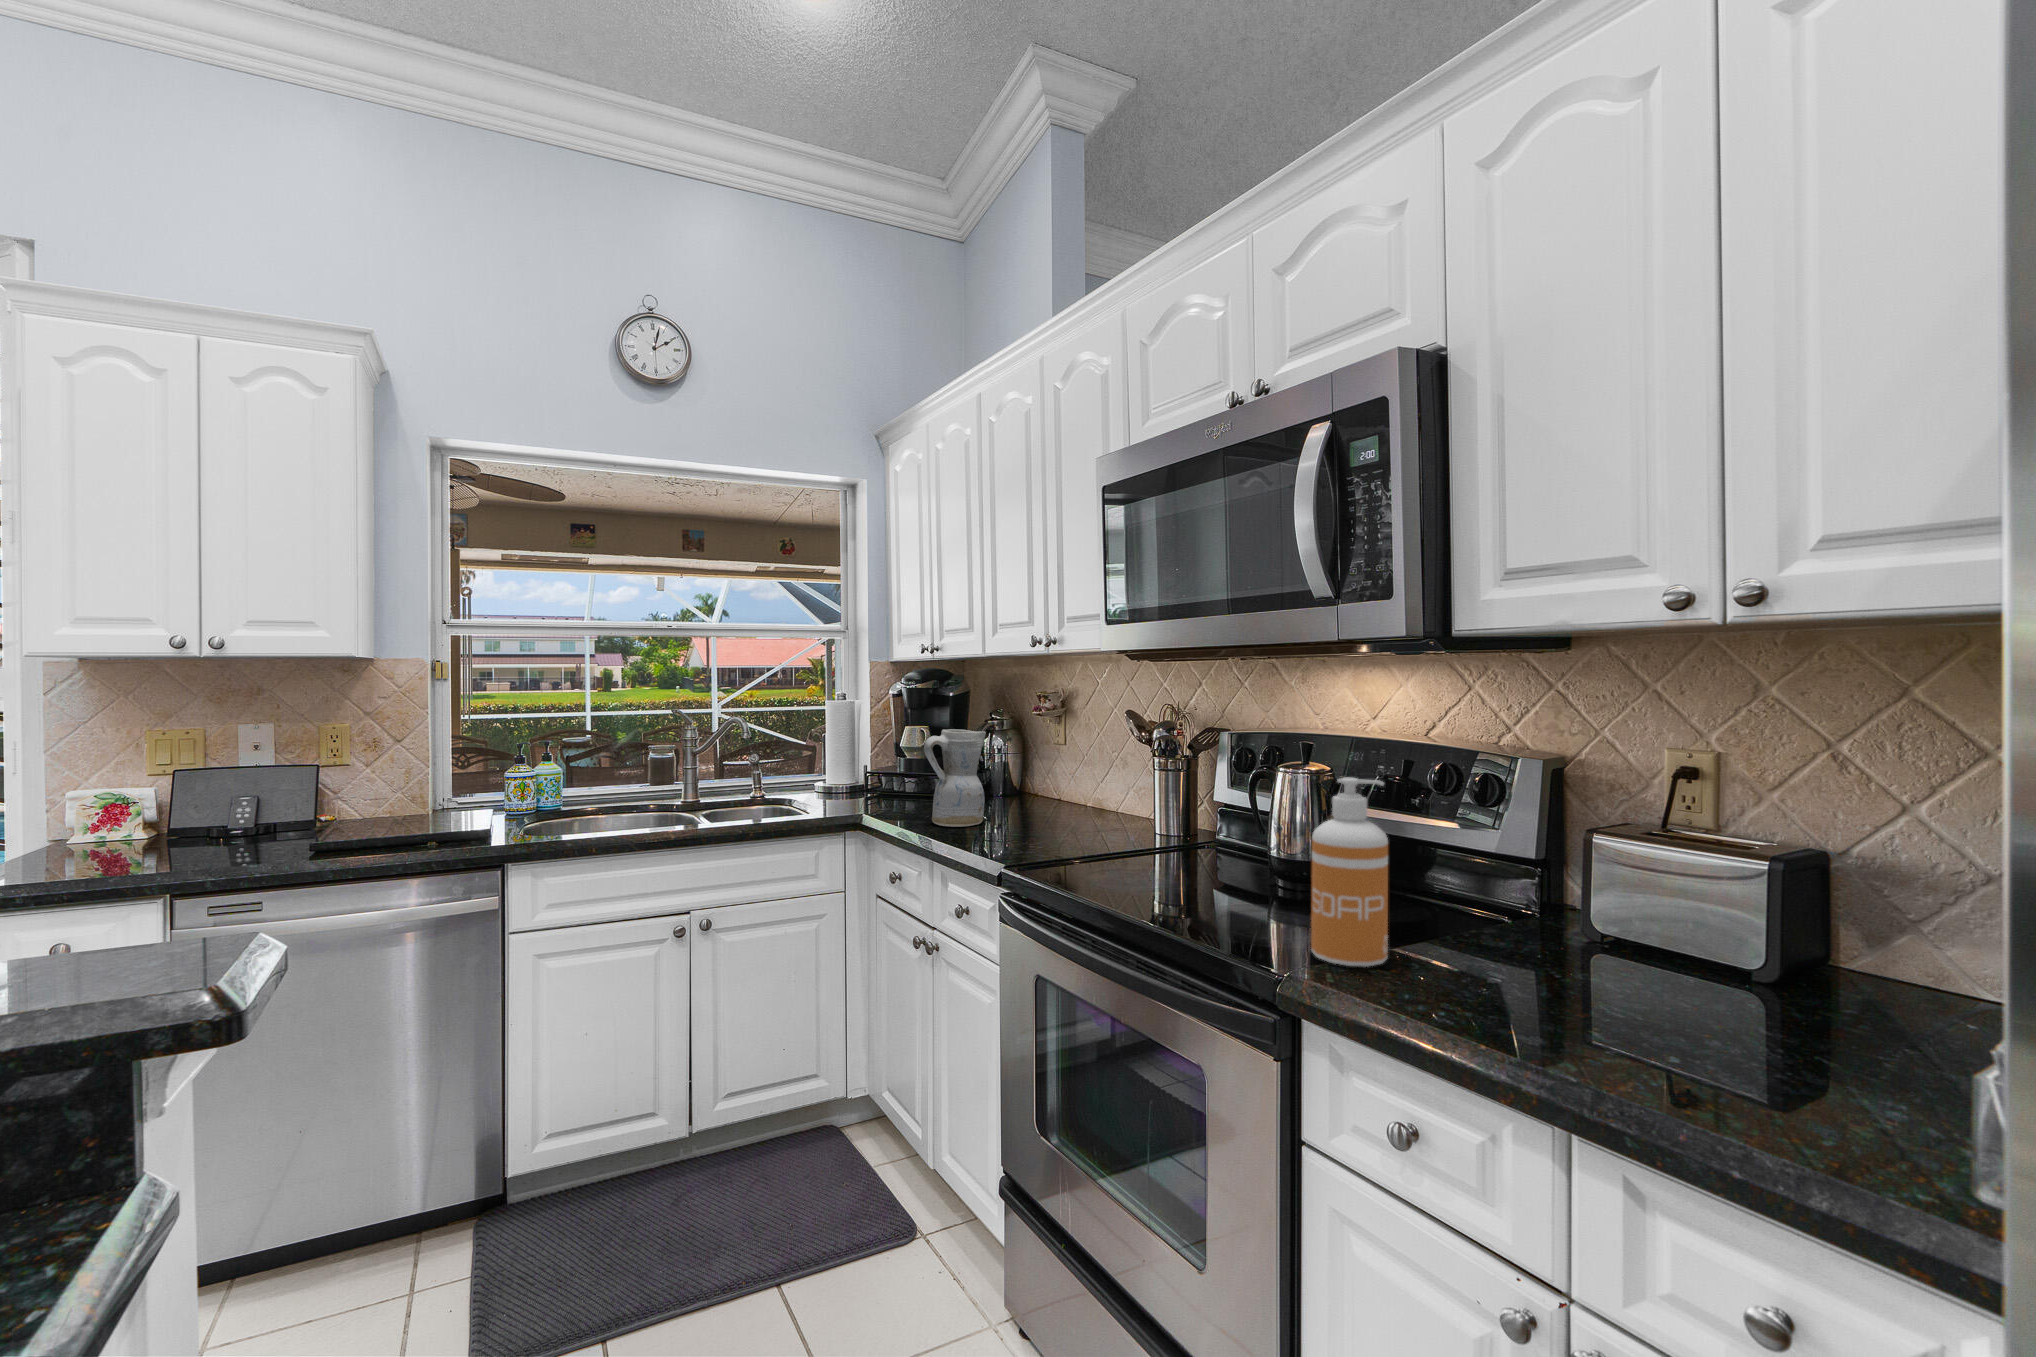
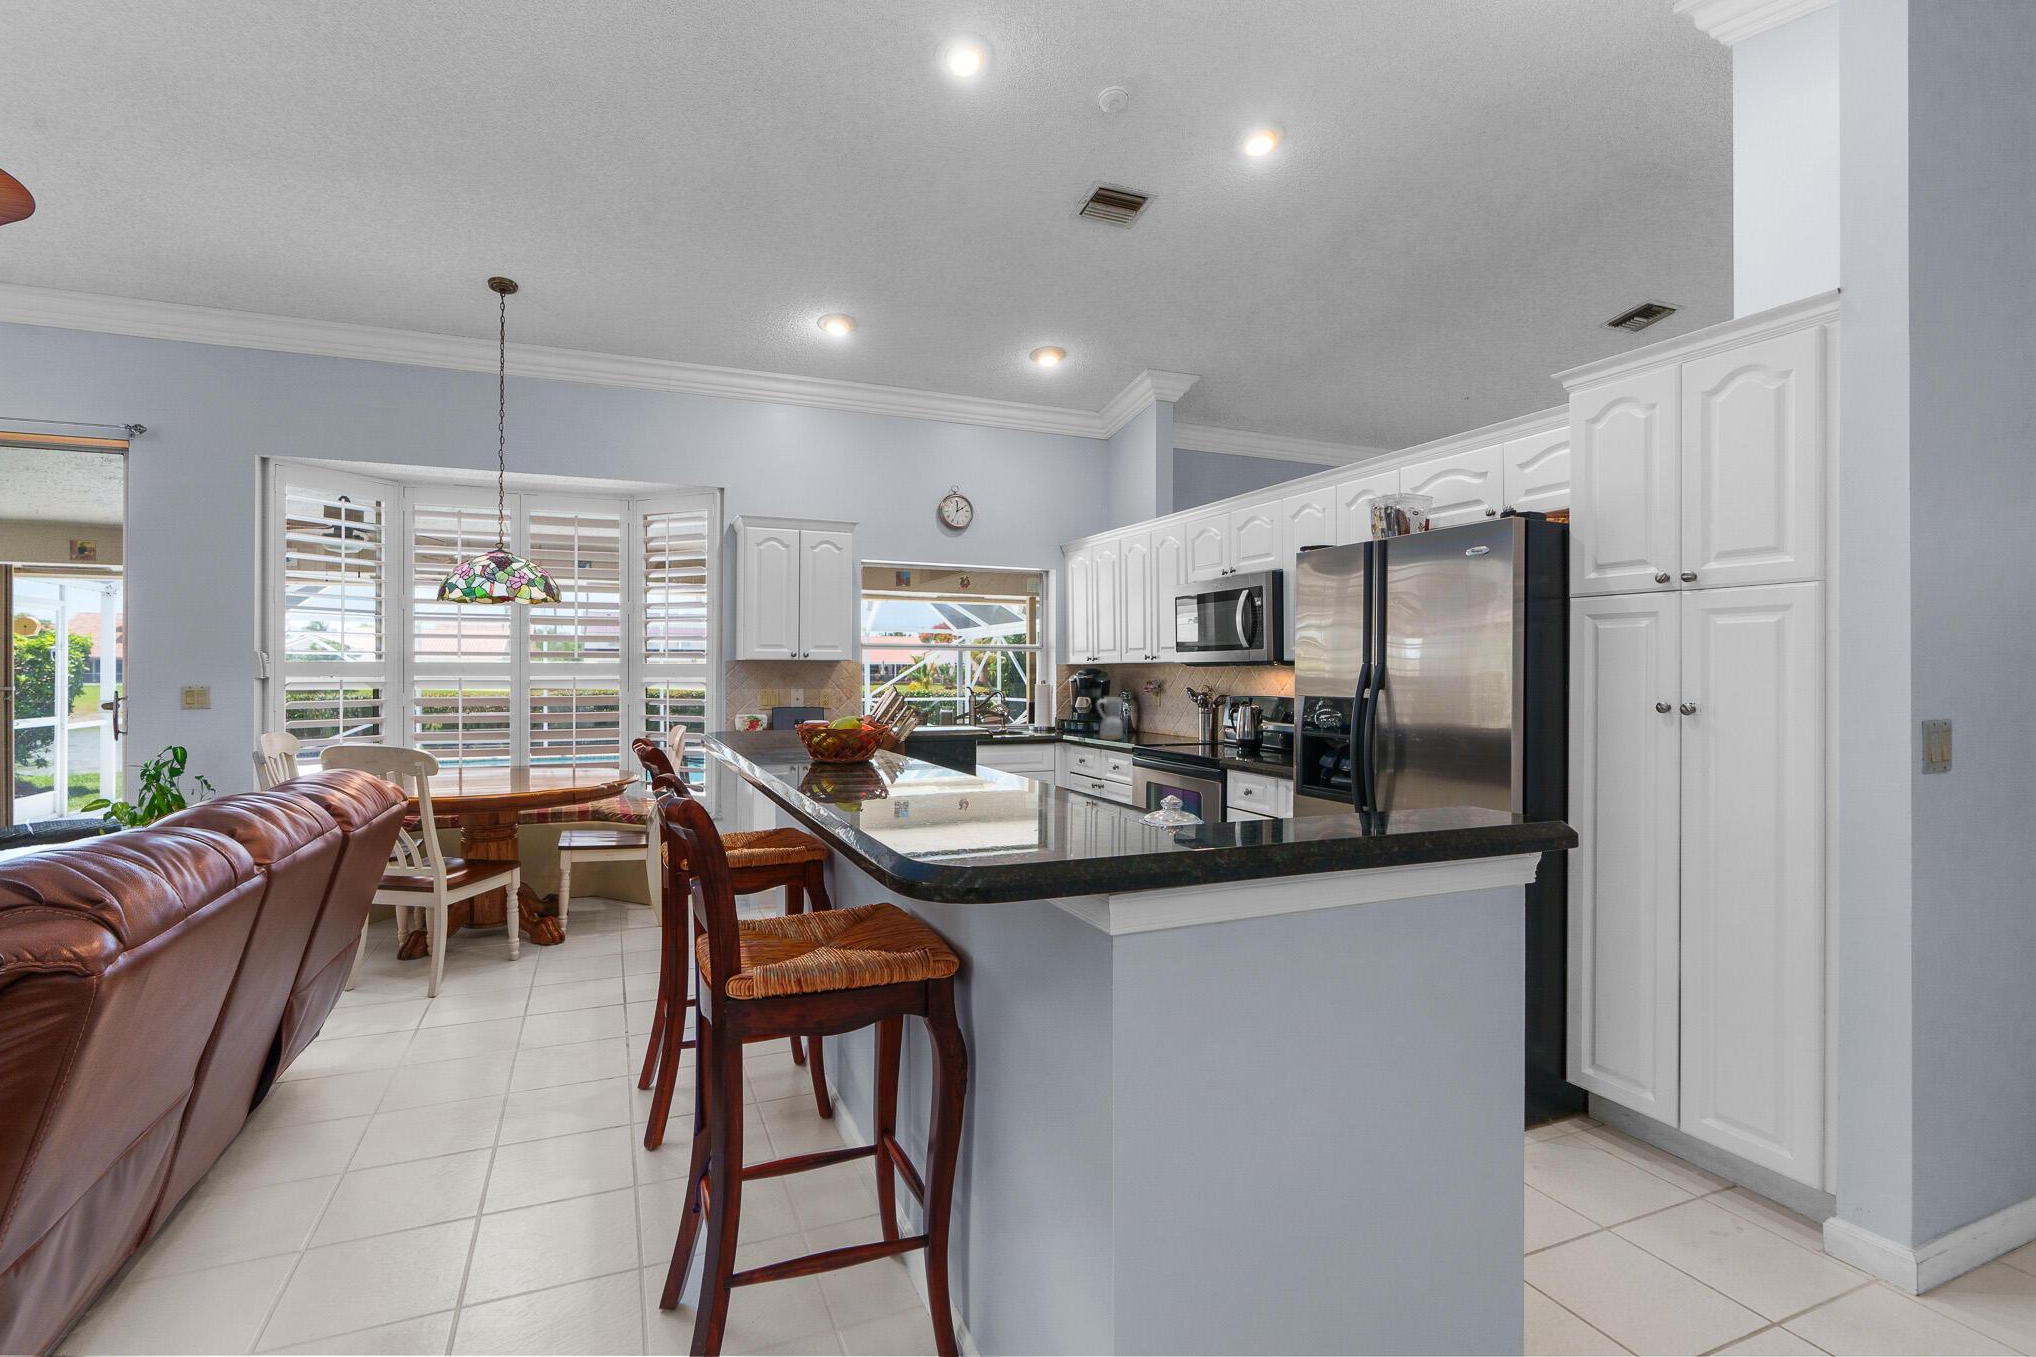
soap dispenser: present [1311,778,1388,967] -> none [1235,705,1258,760]

